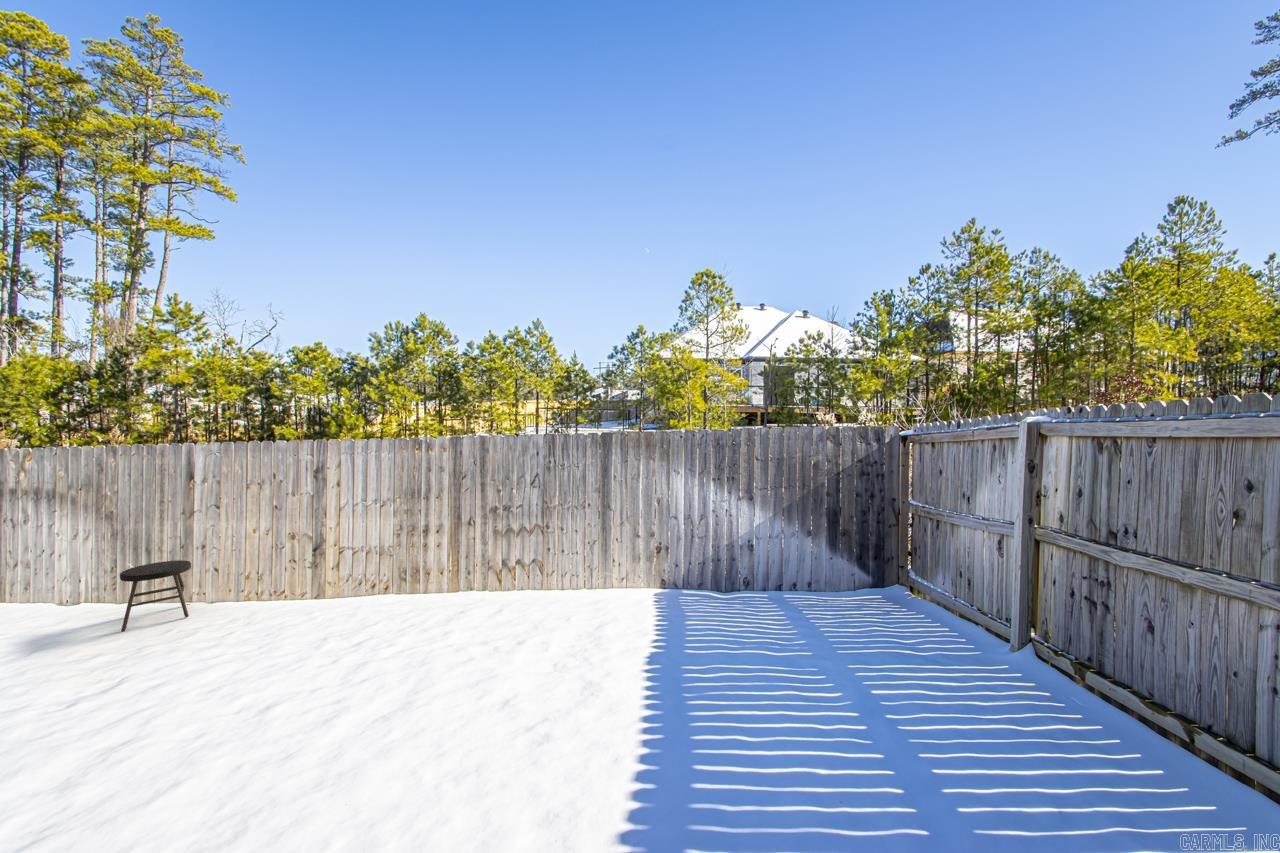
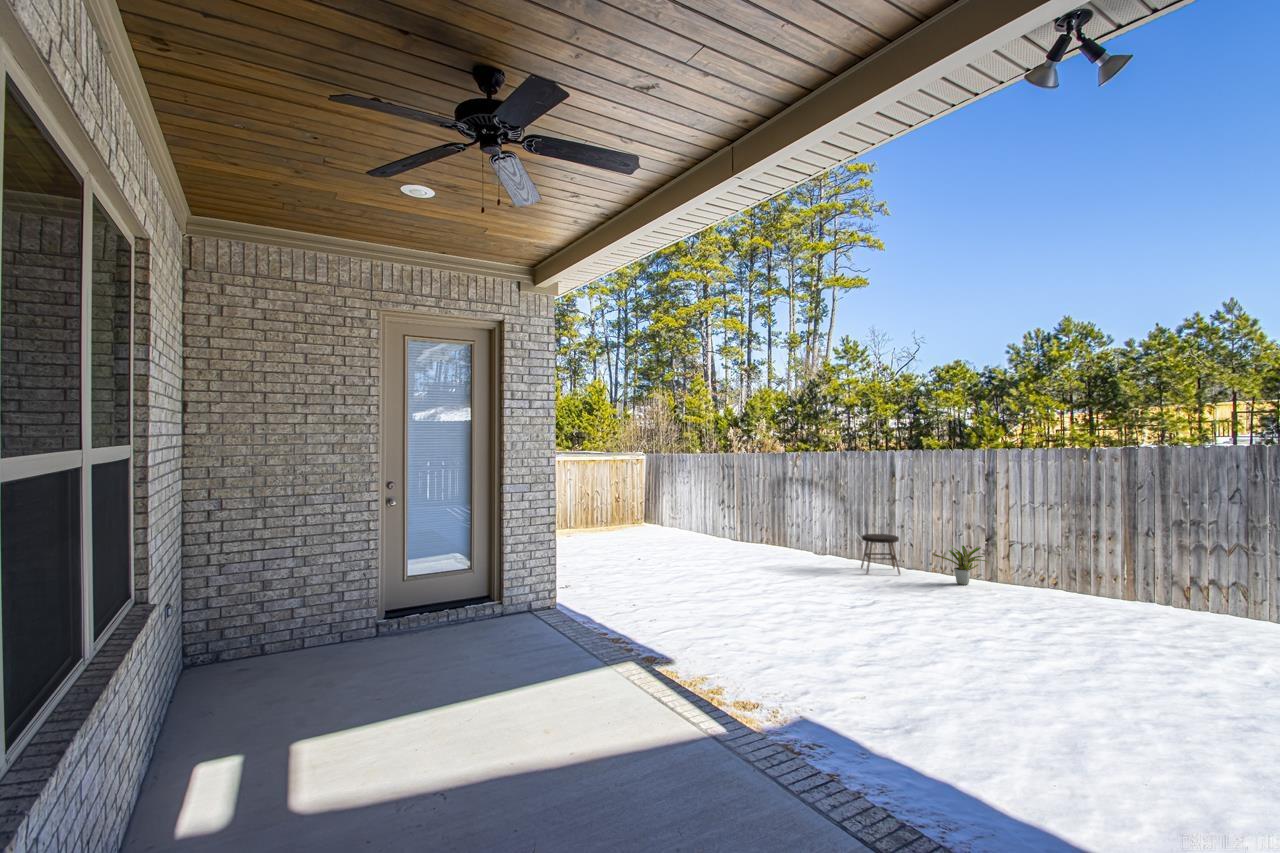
potted plant: none [237,561,311,613] -> present [935,545,987,585]

